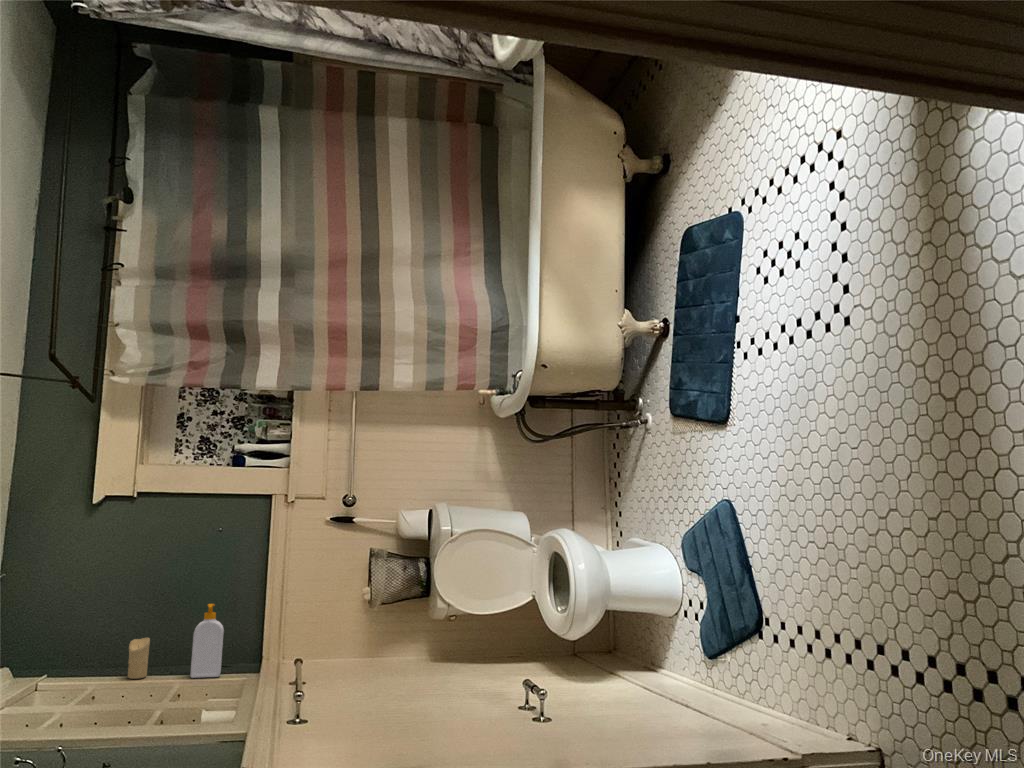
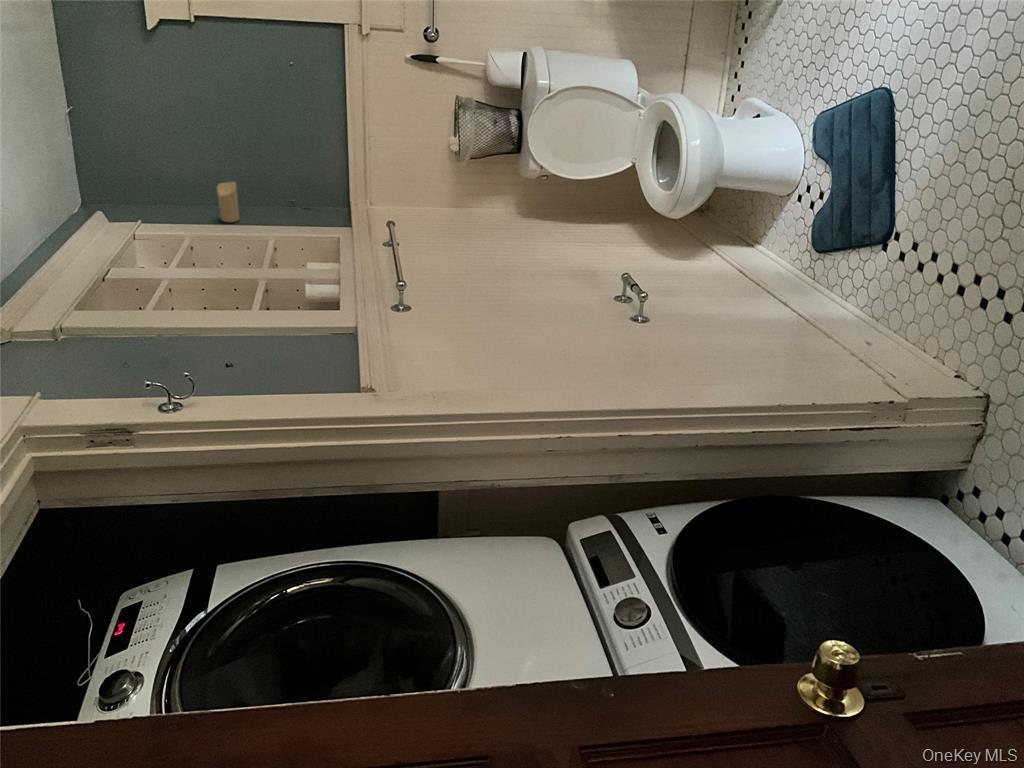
soap bottle: present [190,604,224,678] -> none [280,150,311,224]

